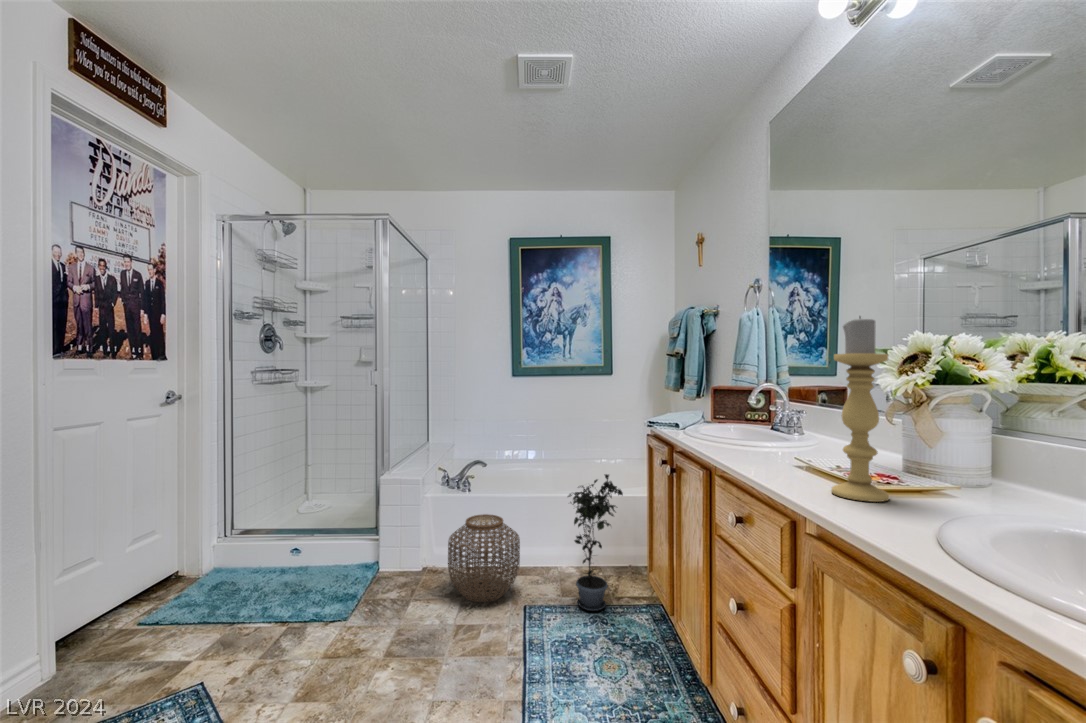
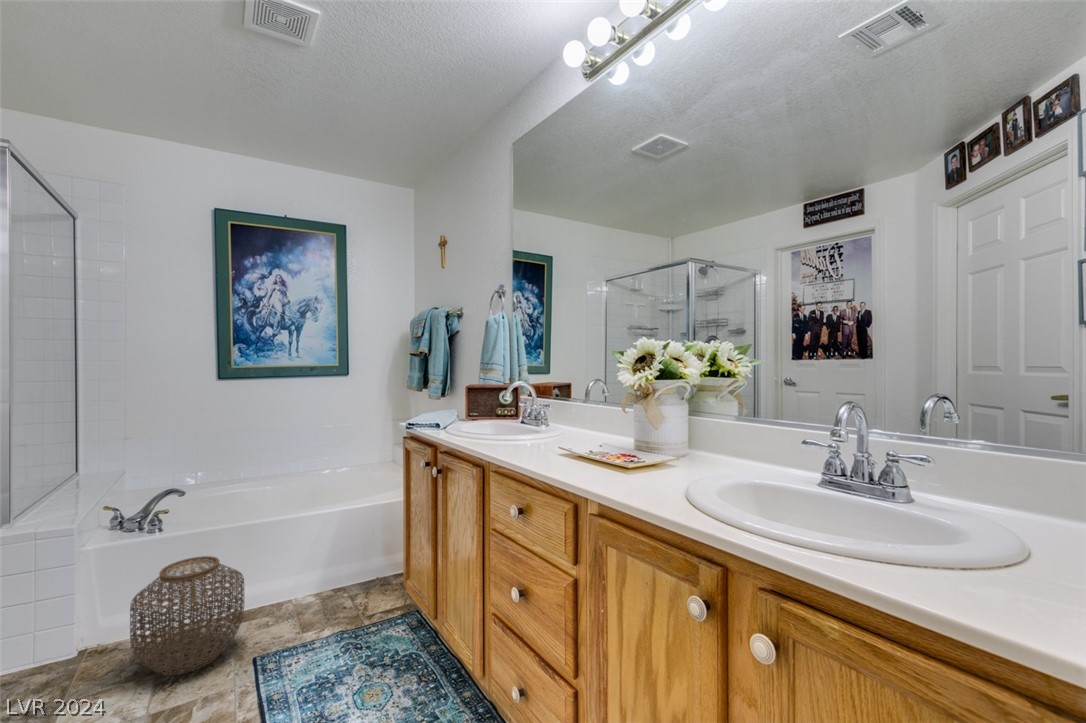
candle holder: present [831,317,889,502] -> none [606,323,649,485]
potted plant: present [568,474,623,611] -> none [308,484,375,639]

